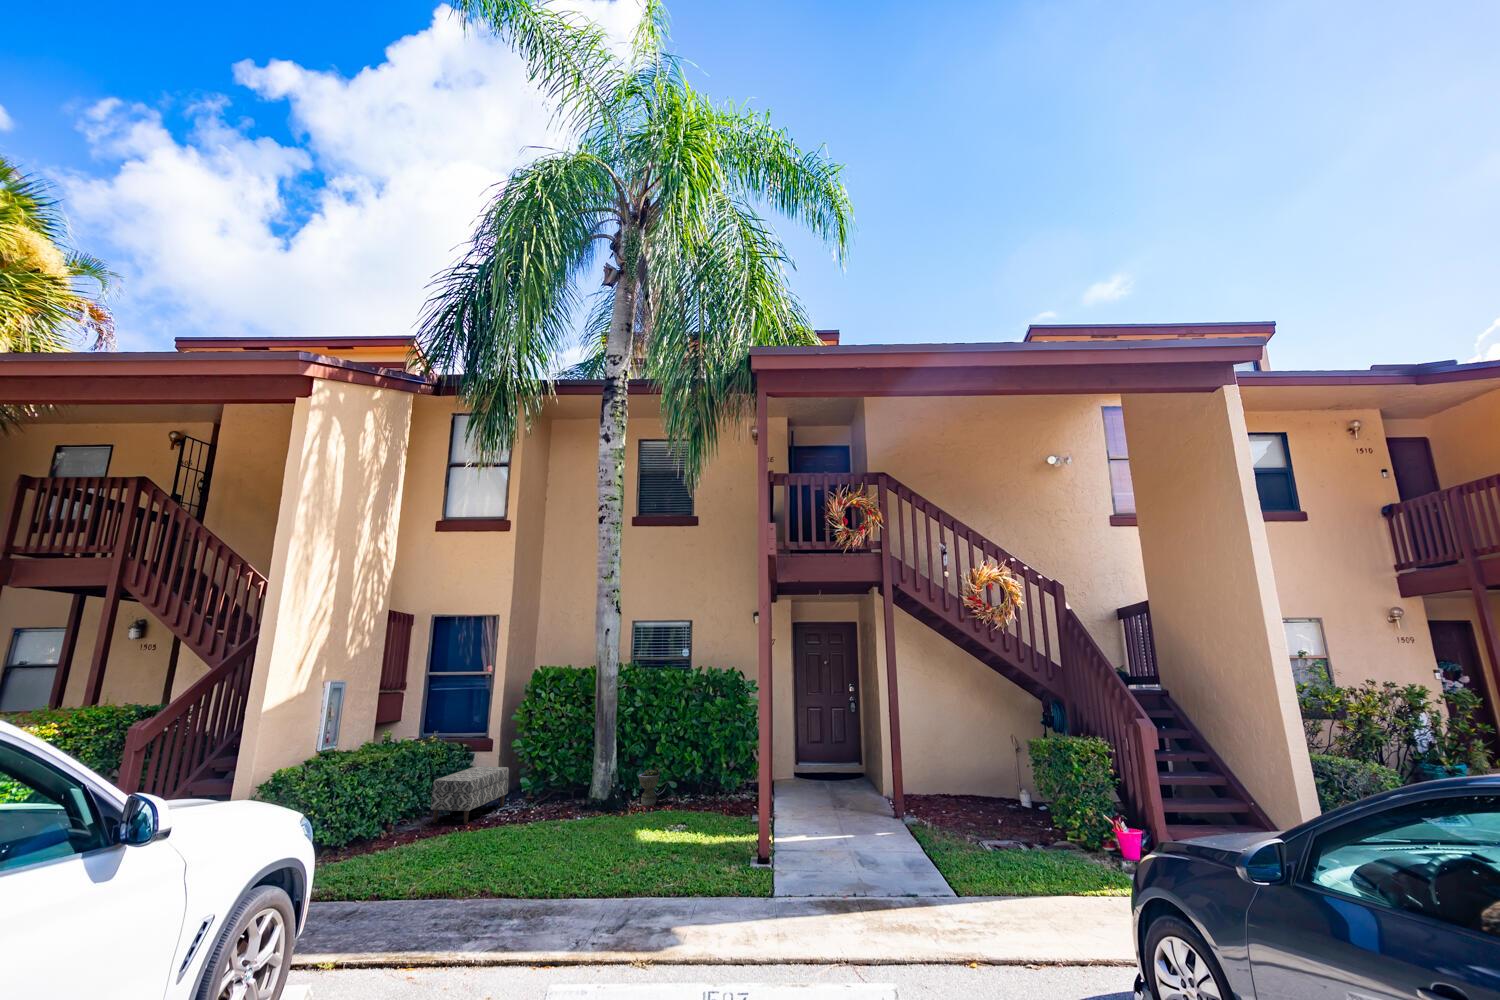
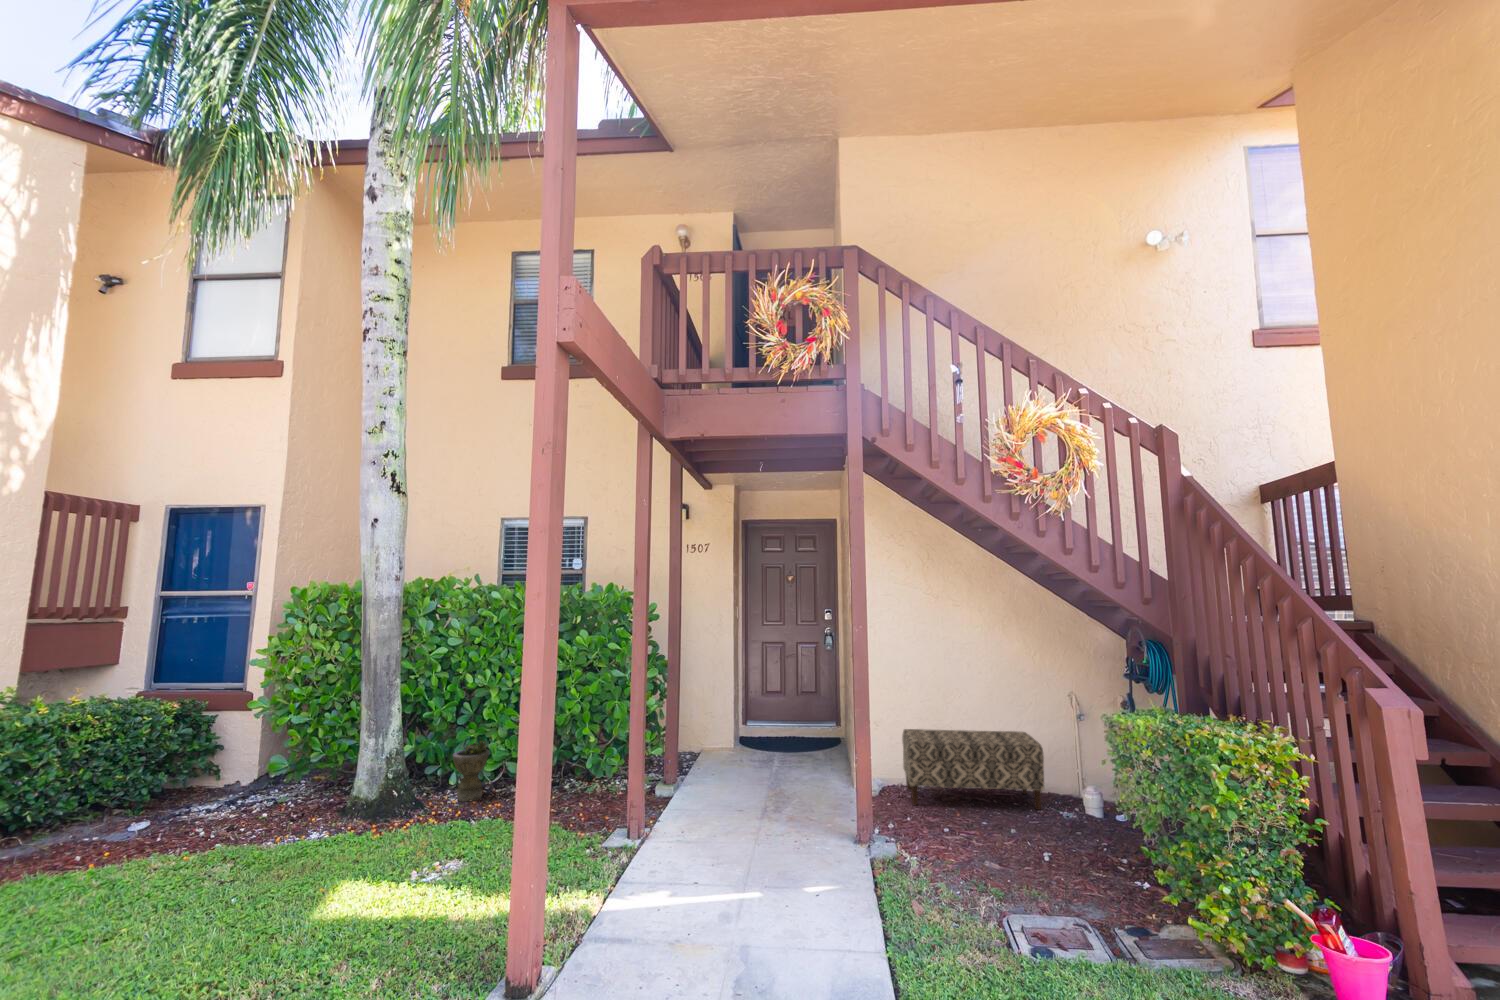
bench: present [431,766,509,824] -> present [902,729,1044,810]

